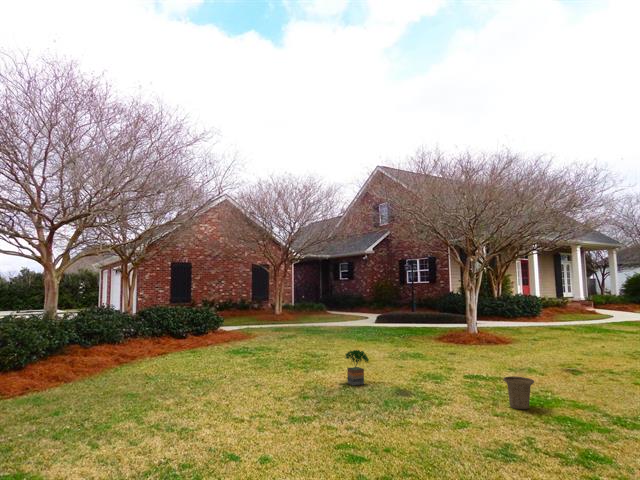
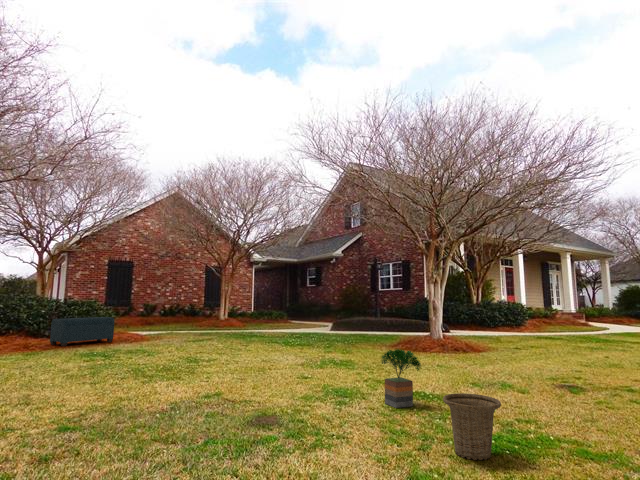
bench: none [178,320,220,344] -> present [50,317,114,346]
potted tree: present [345,350,369,385] -> present [382,349,421,408]

